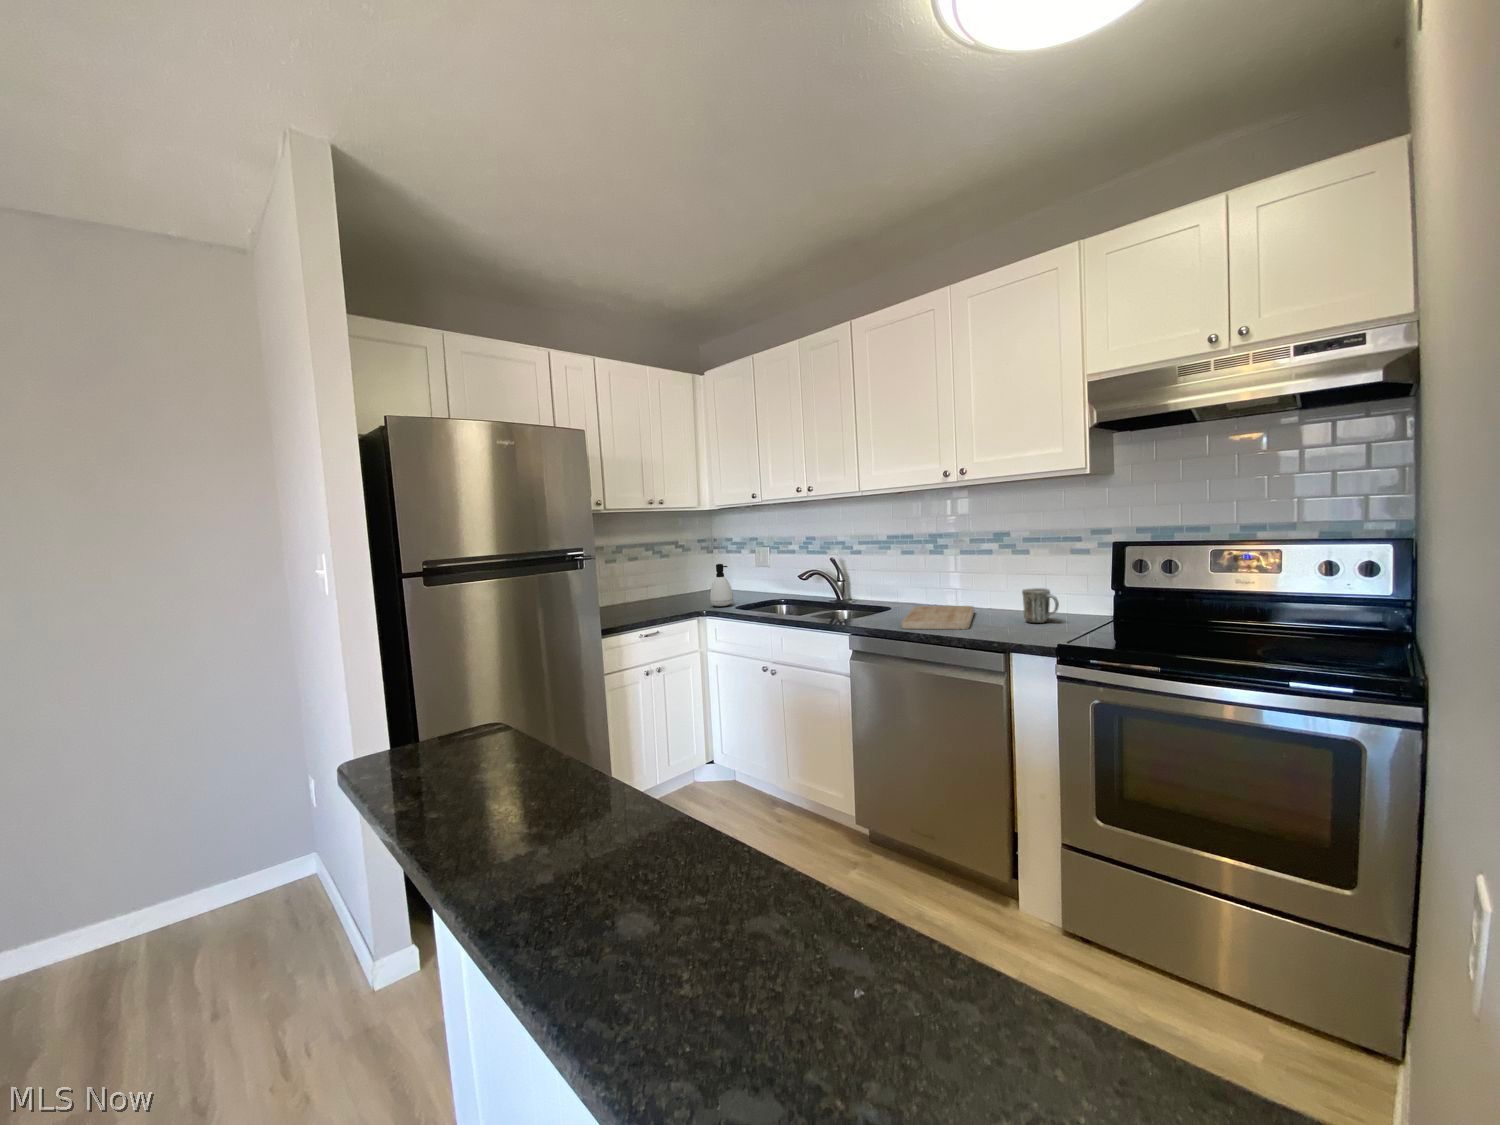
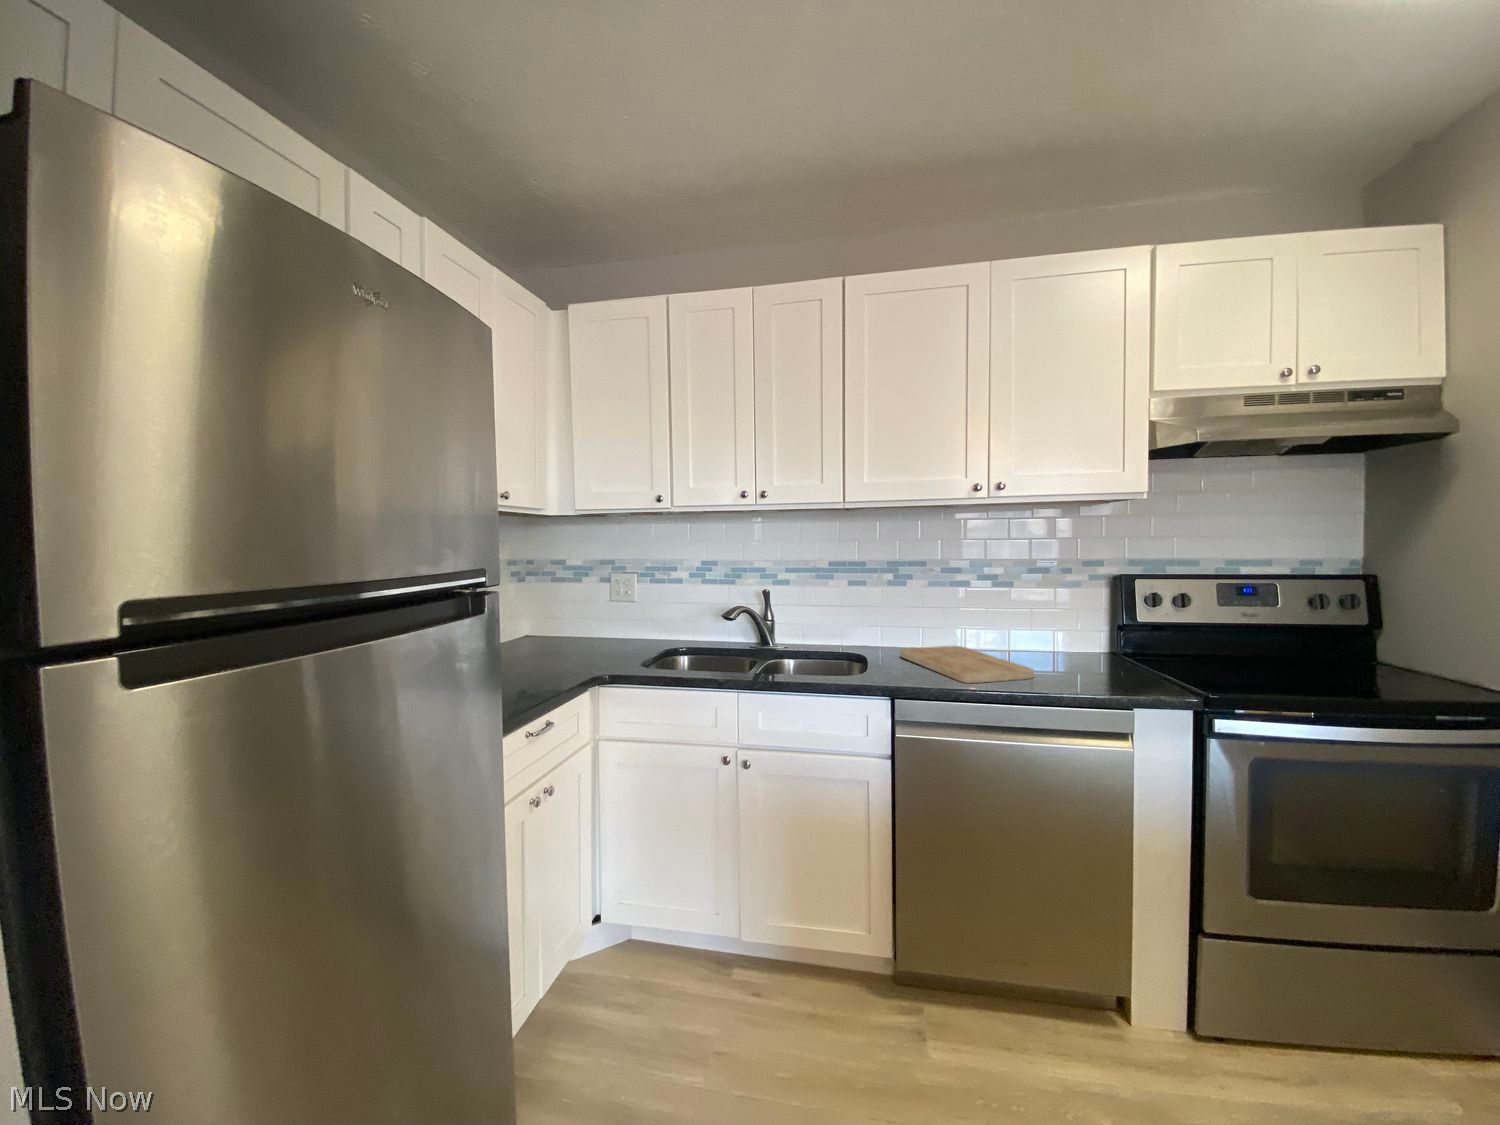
soap dispenser: present [710,564,733,606] -> none [582,598,616,661]
mug: present [1022,588,1059,623] -> none [1049,624,1091,664]

